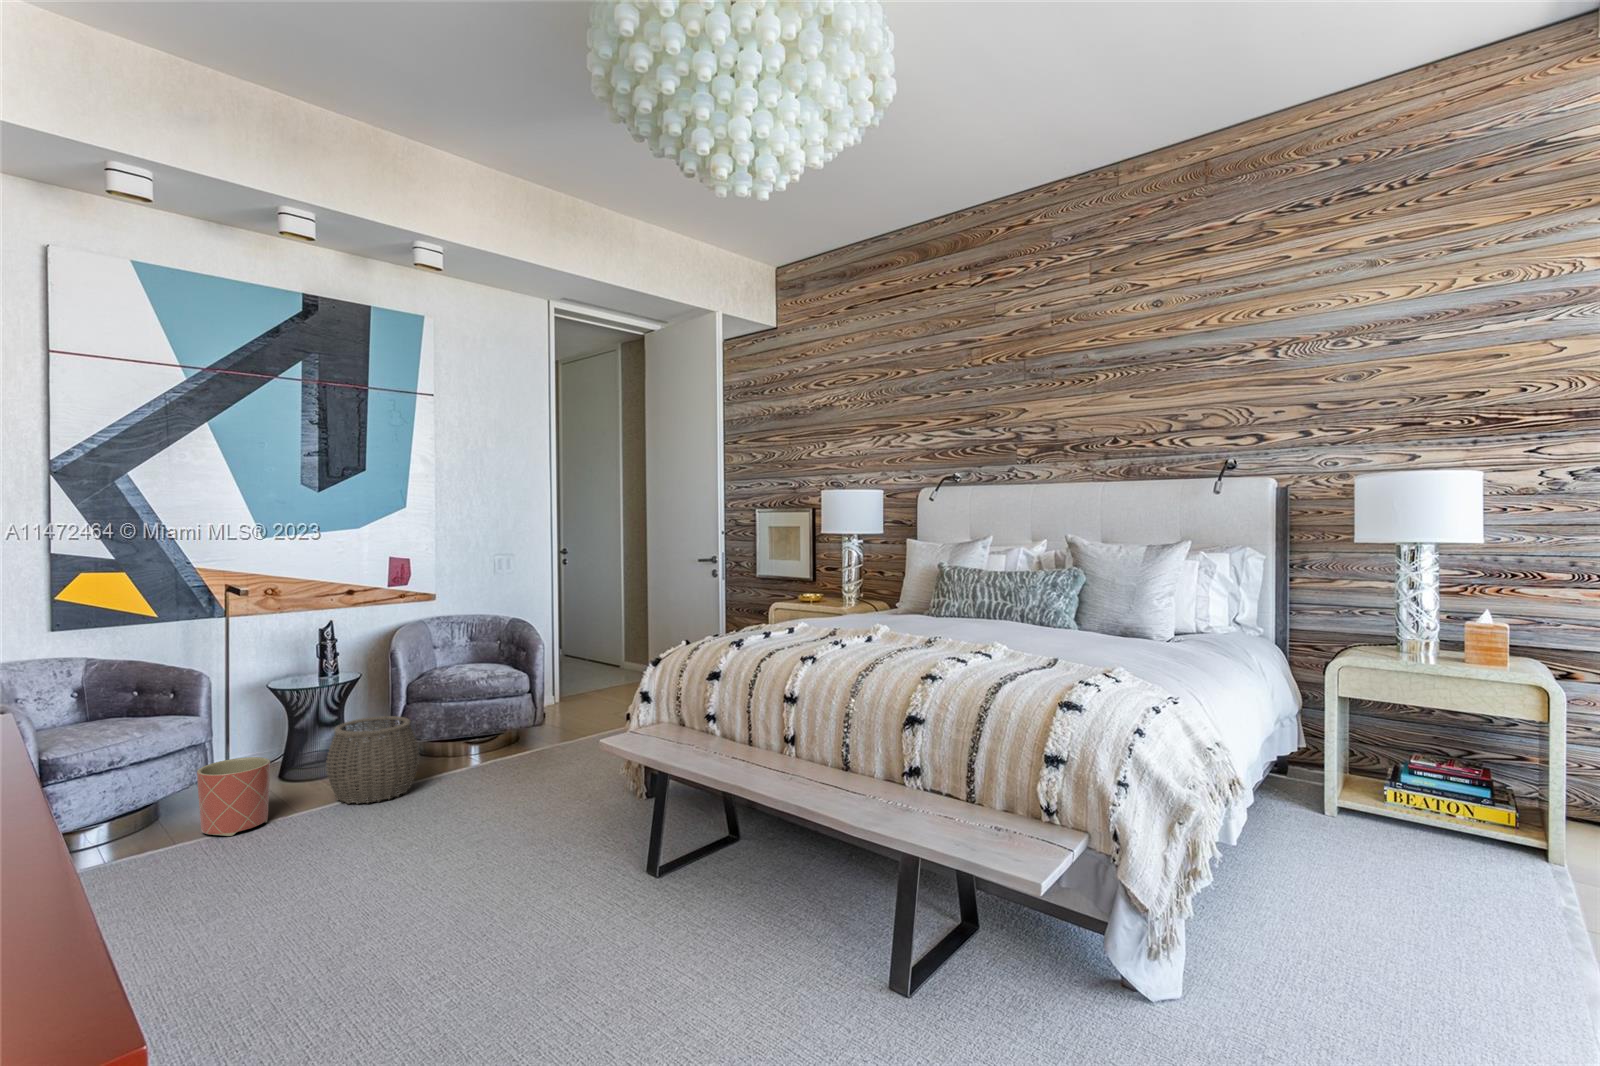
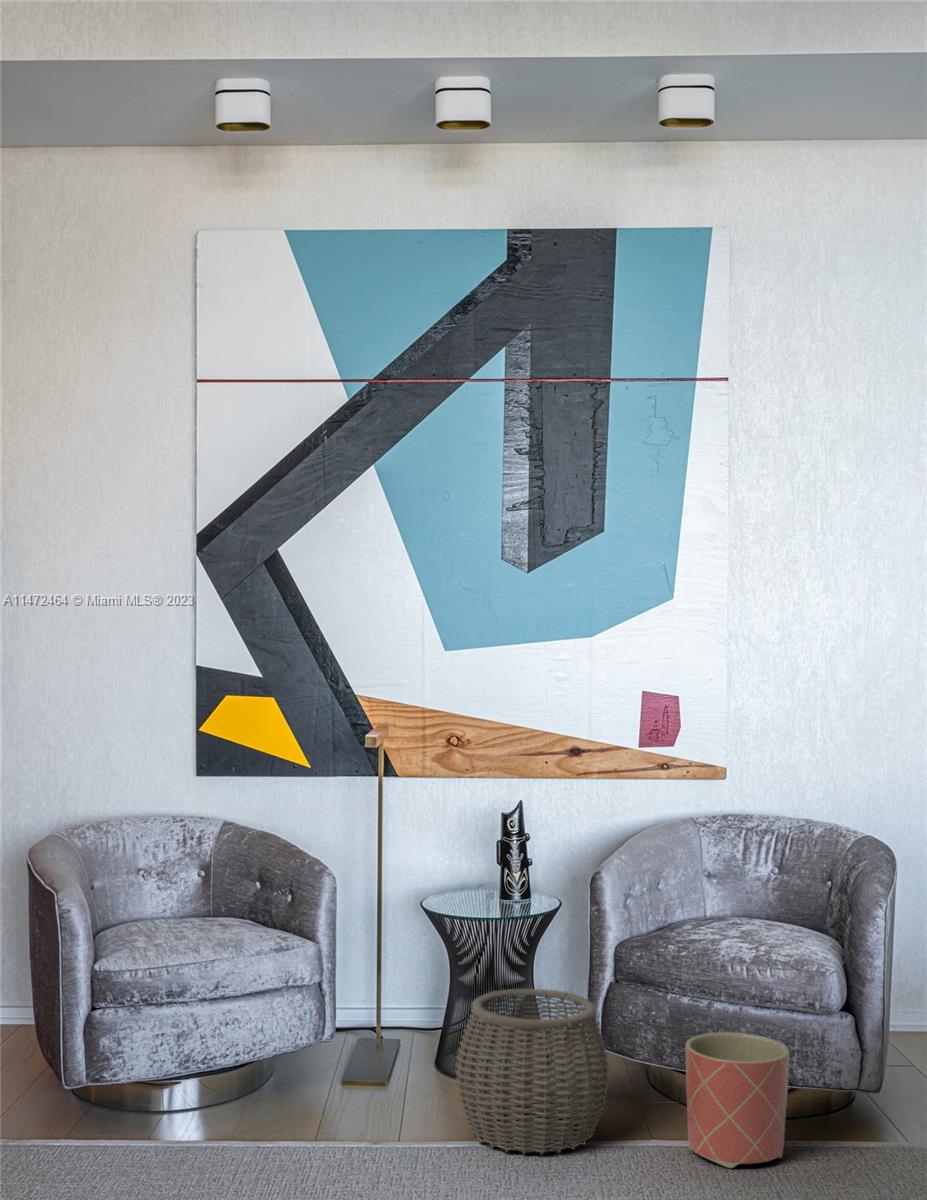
planter: present [197,757,270,836] -> present [685,1032,789,1168]

